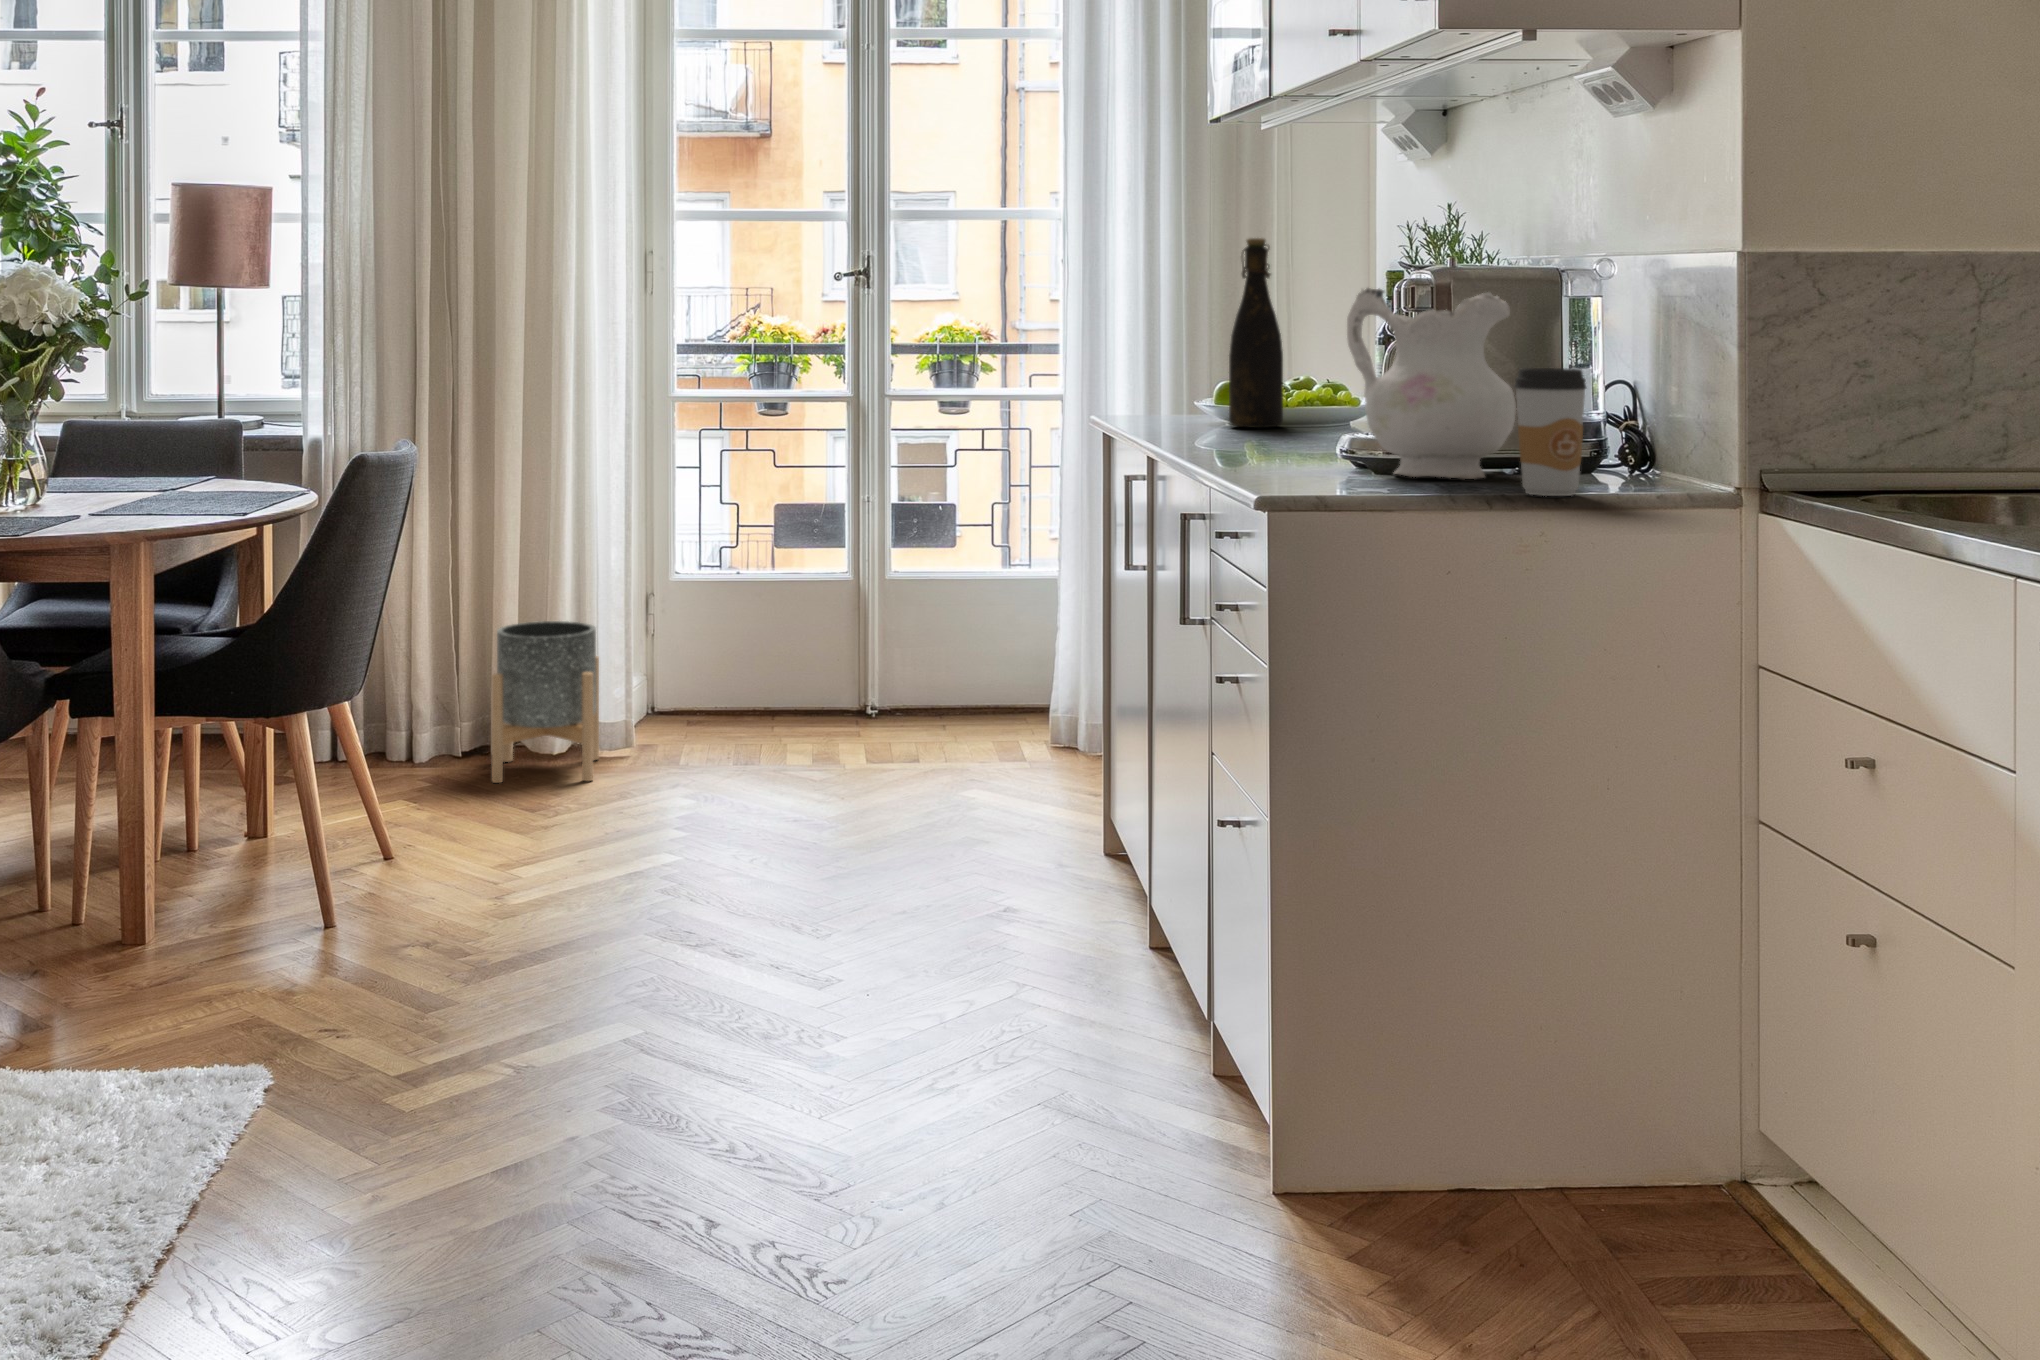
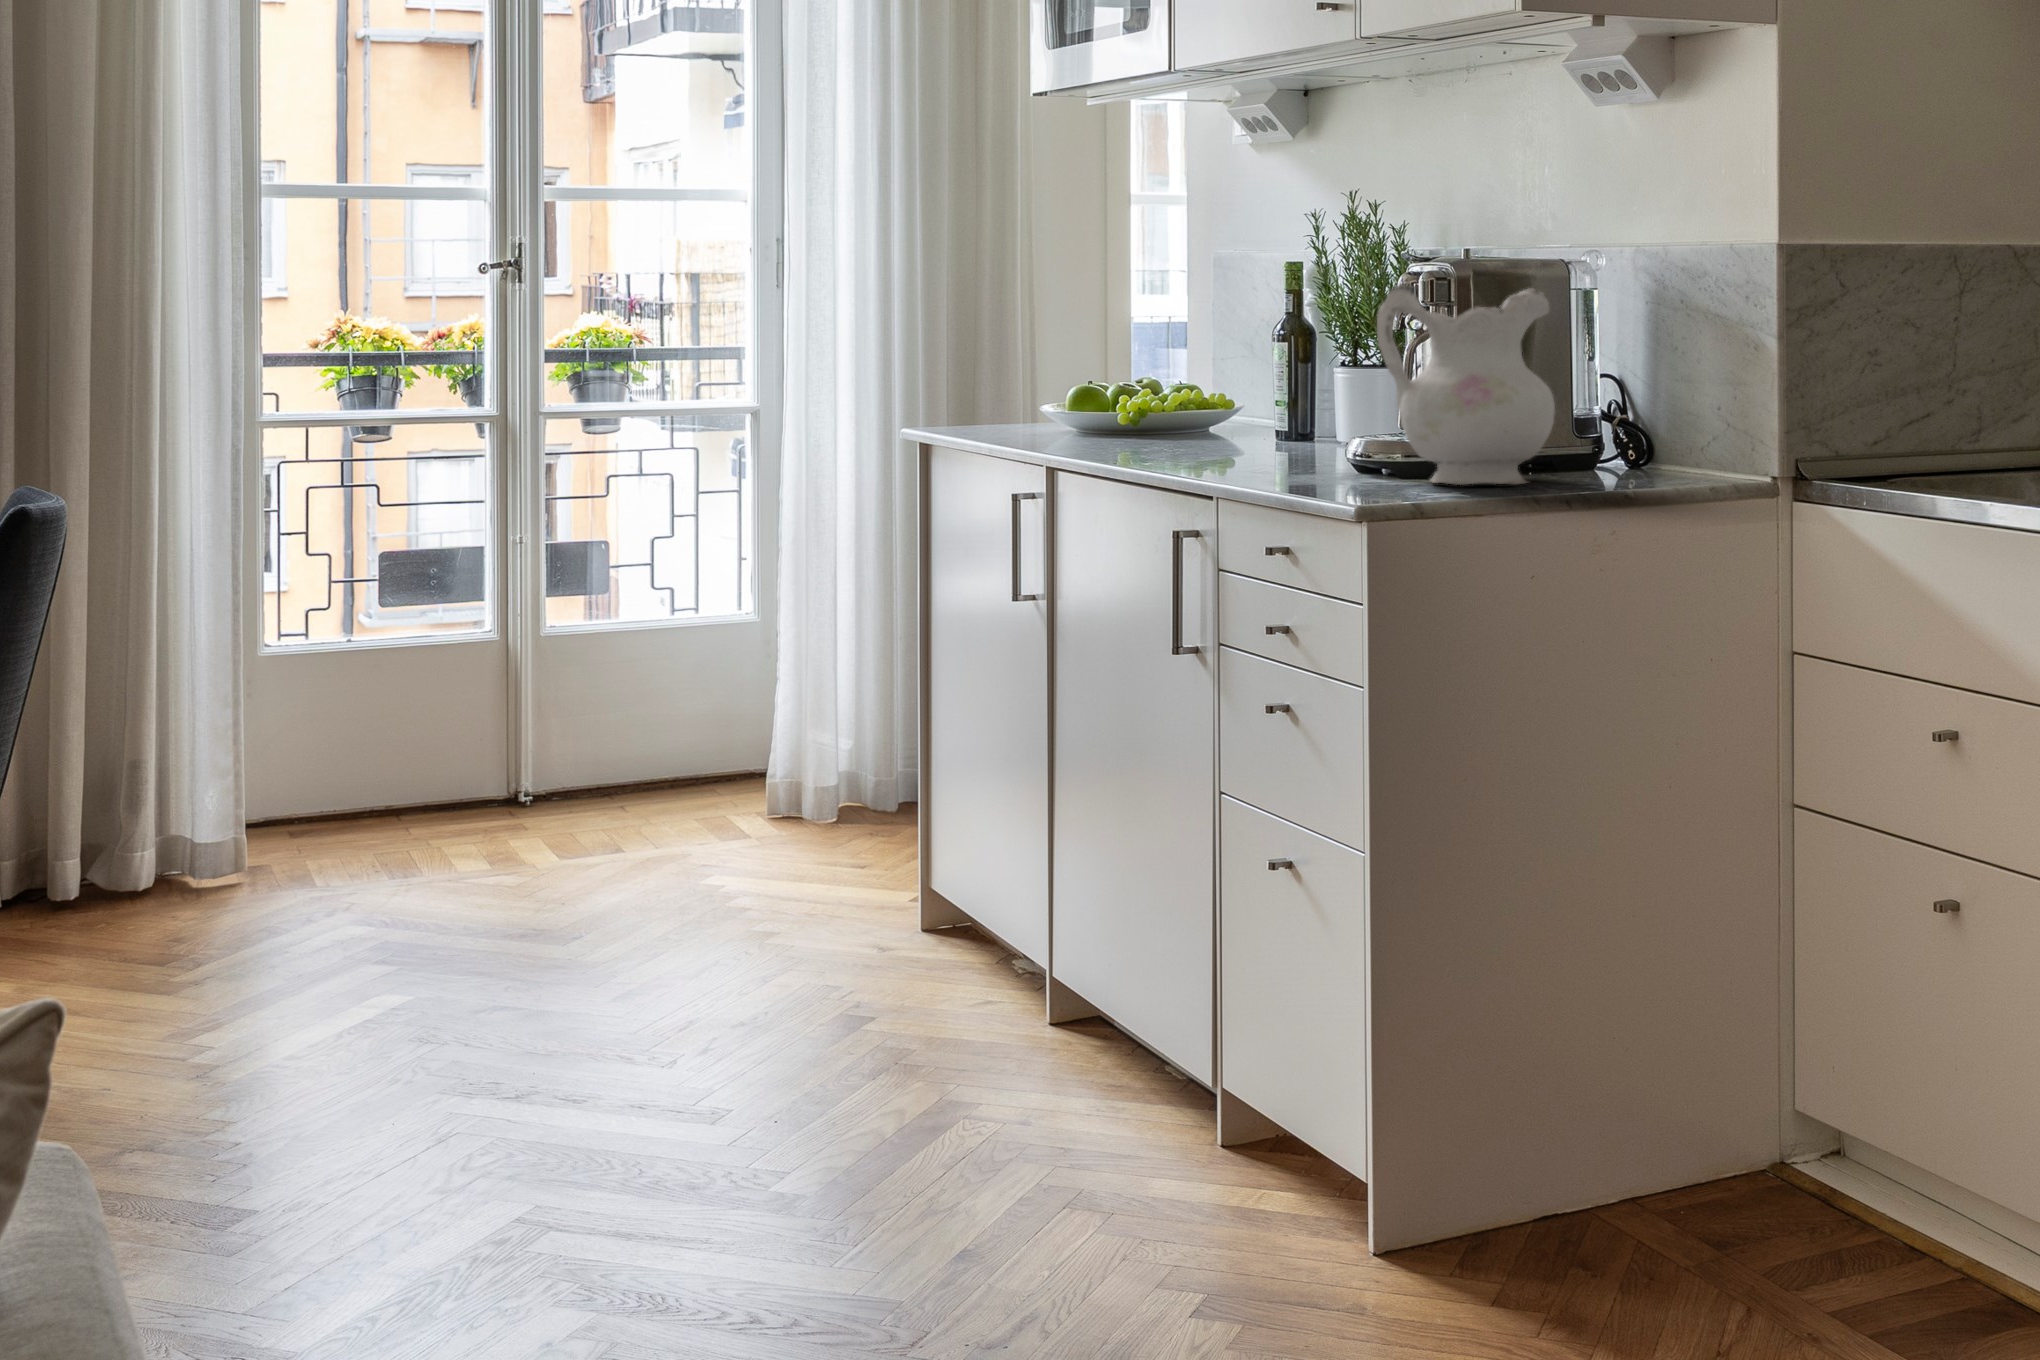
bottle: present [1229,238,1283,428] -> none [1127,229,1187,439]
coffee cup: present [1515,368,1586,496] -> none [1594,366,1666,498]
planter: present [492,621,599,783] -> none [72,729,227,953]

